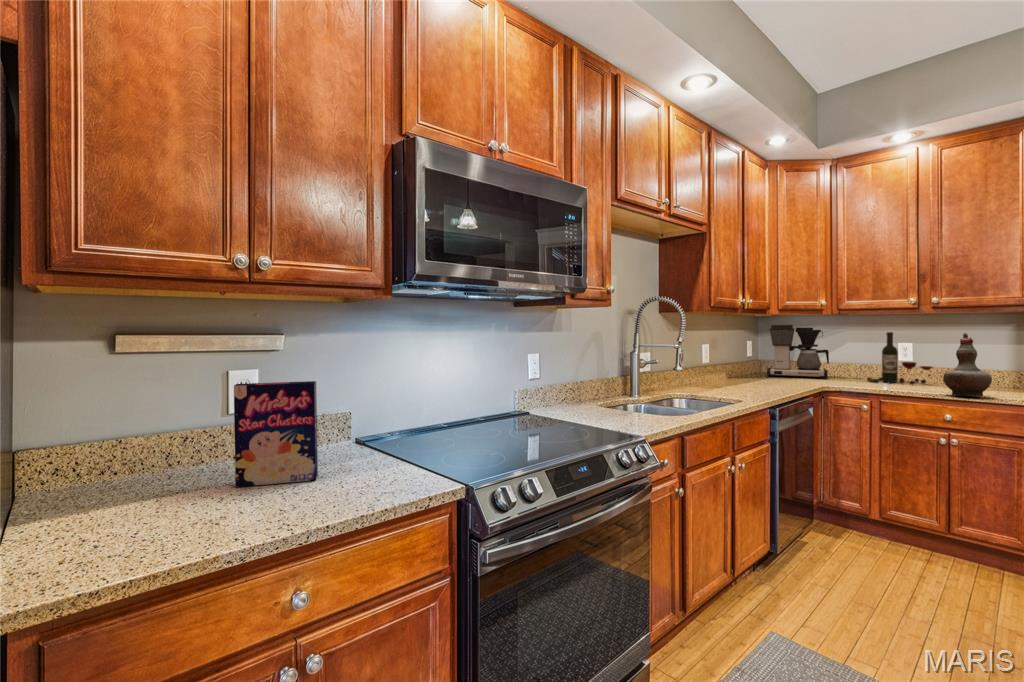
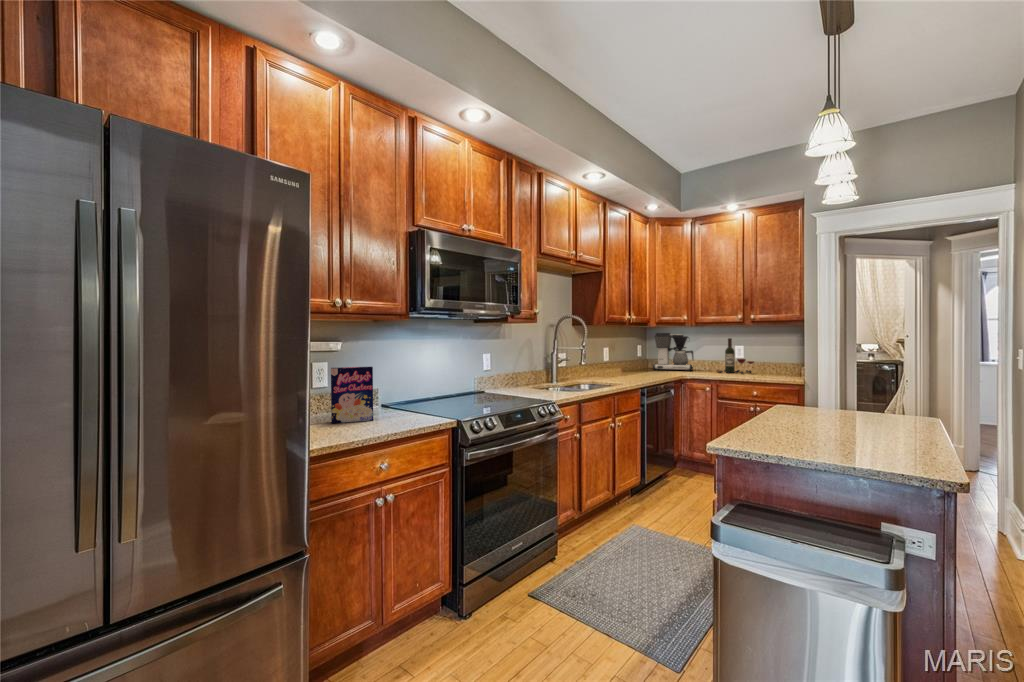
decorative vase: present [943,333,992,396] -> none [752,339,778,380]

